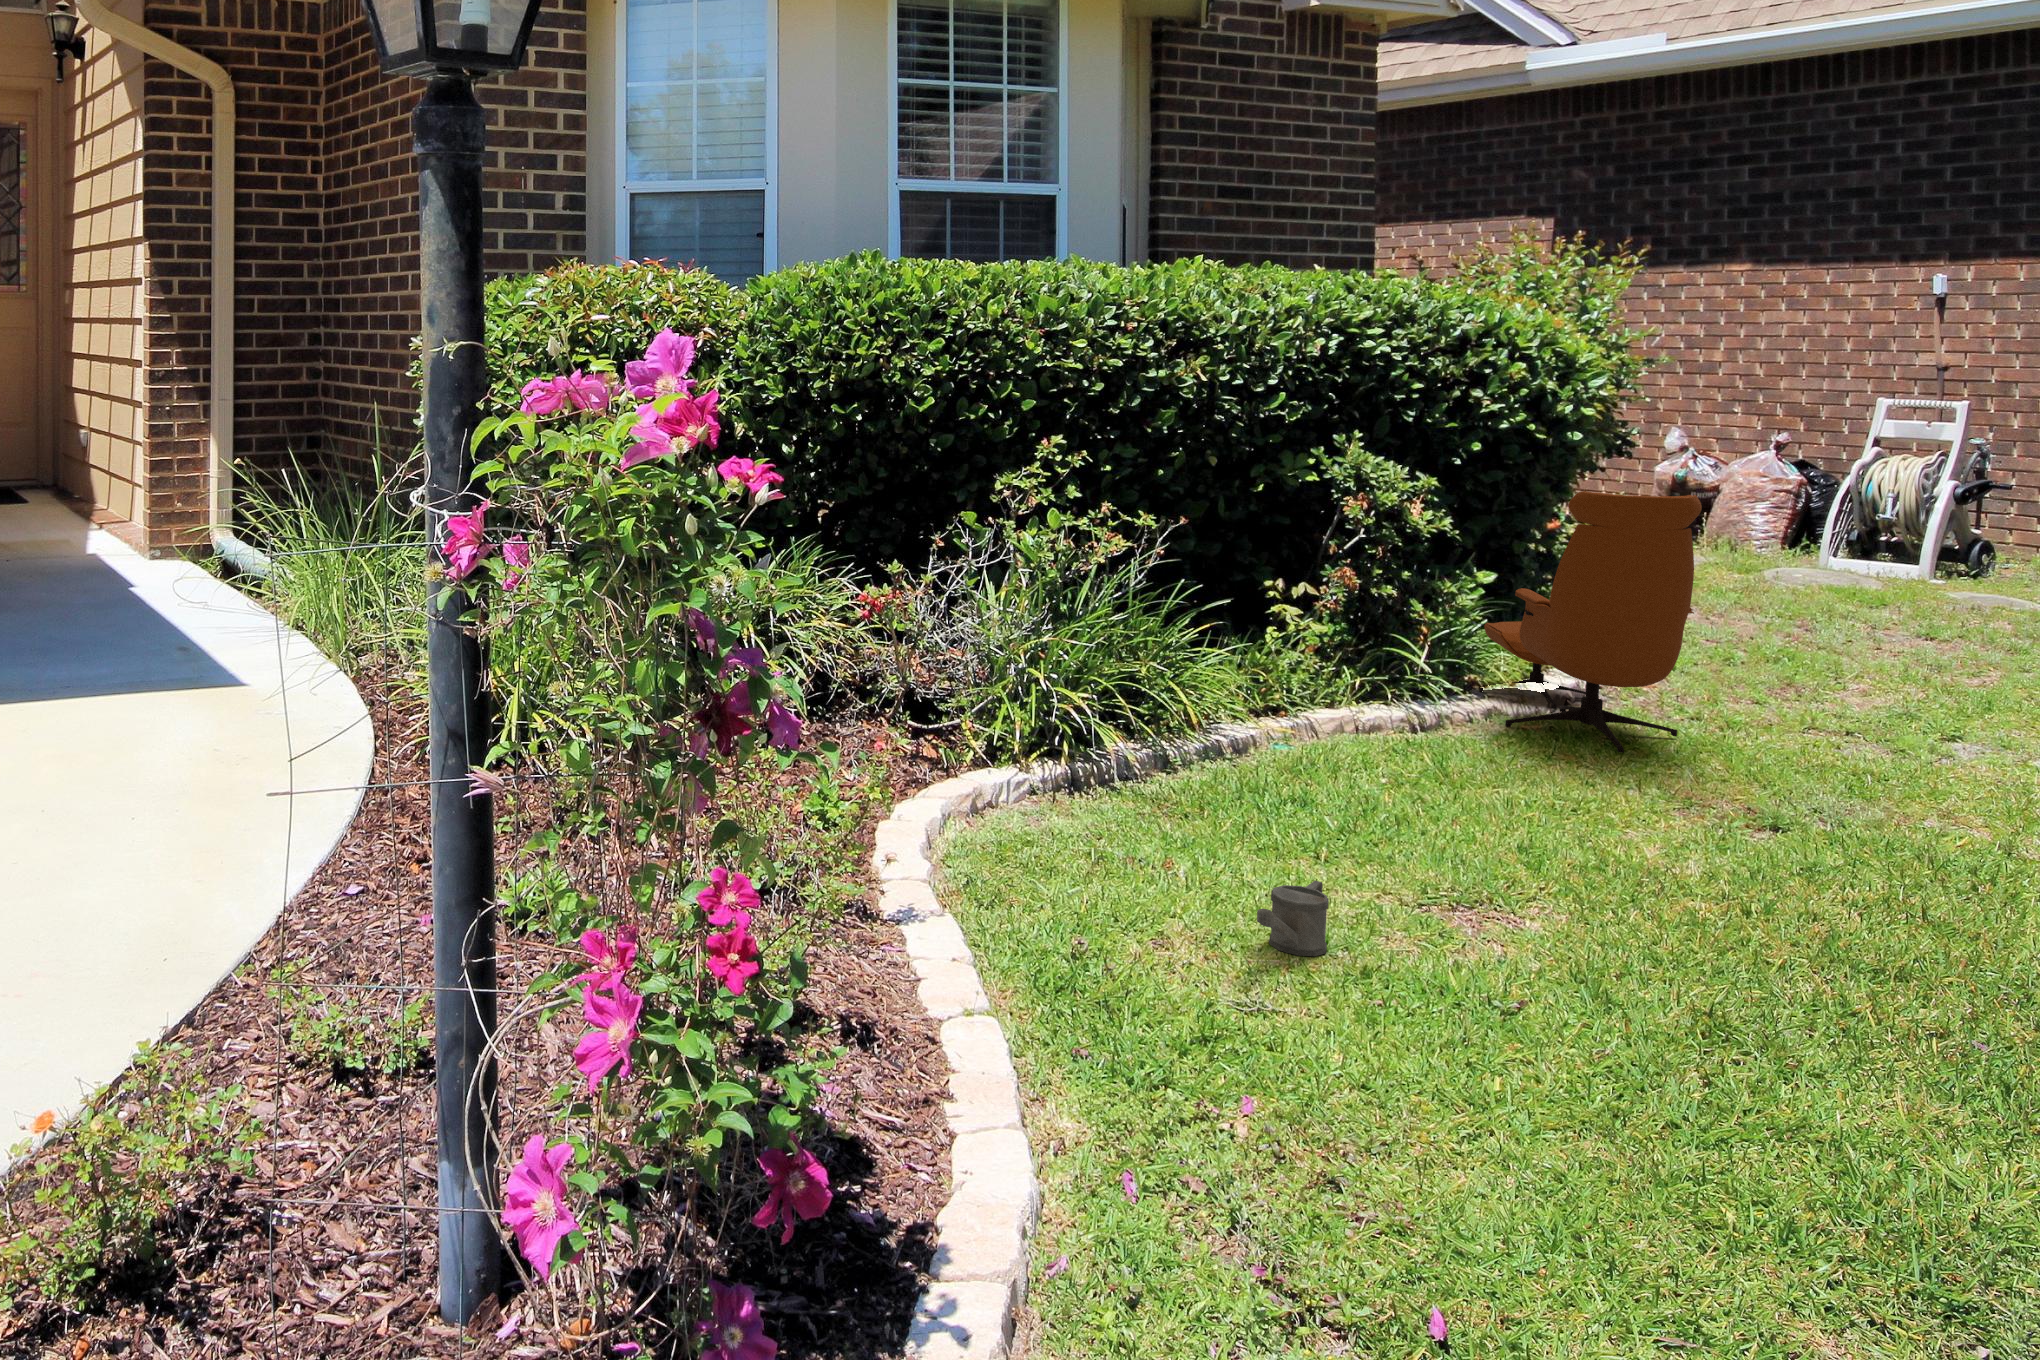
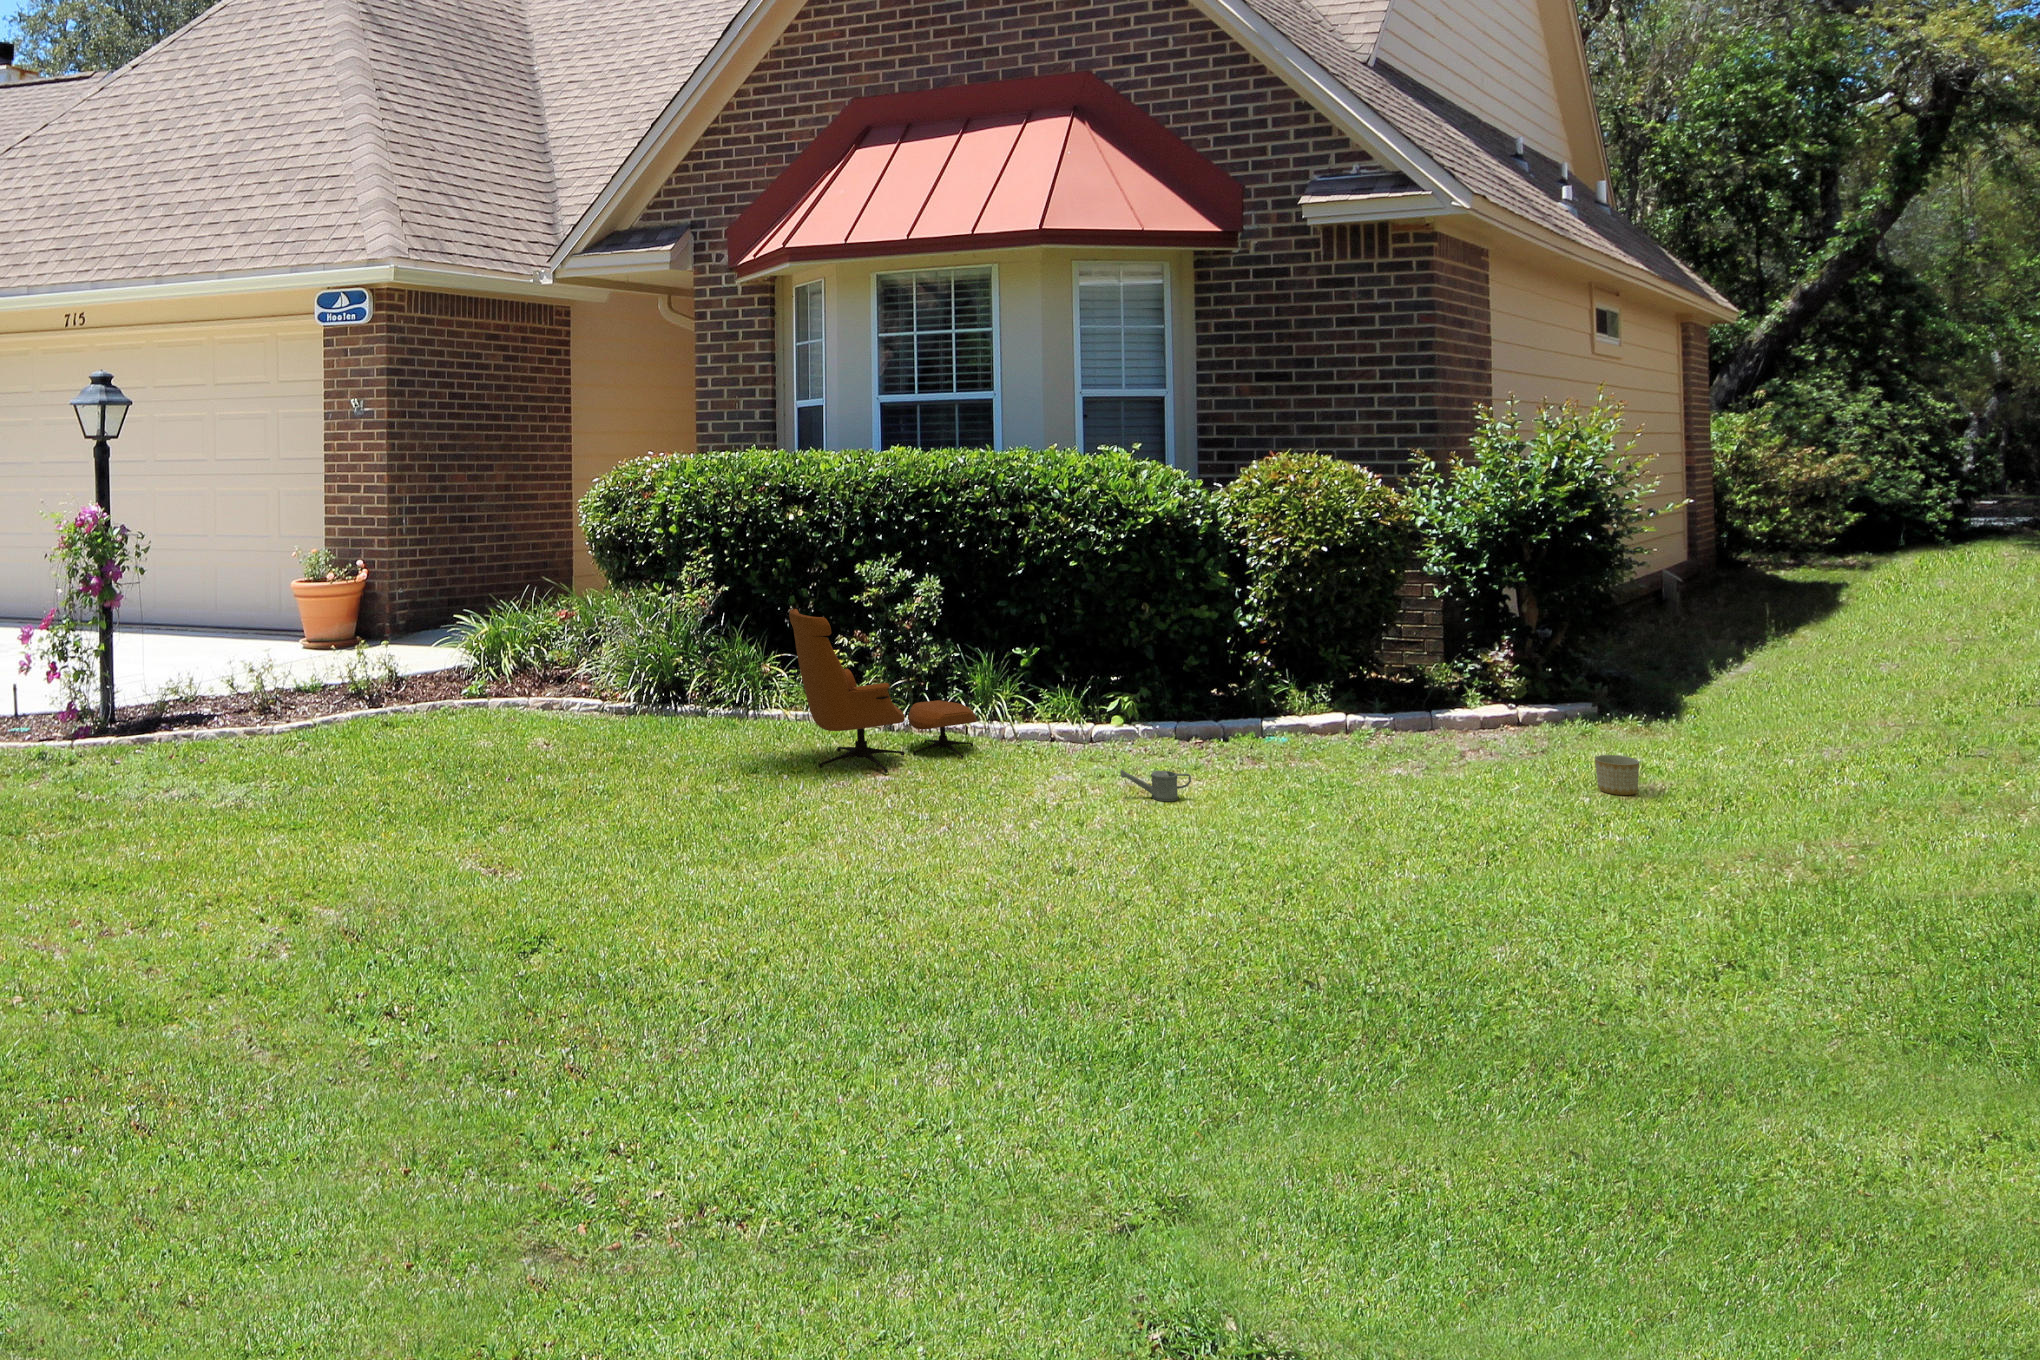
planter: none [1810,566,1856,604] -> present [1595,755,1639,795]
watering can: present [1257,881,1329,956] -> present [1121,769,1191,801]

